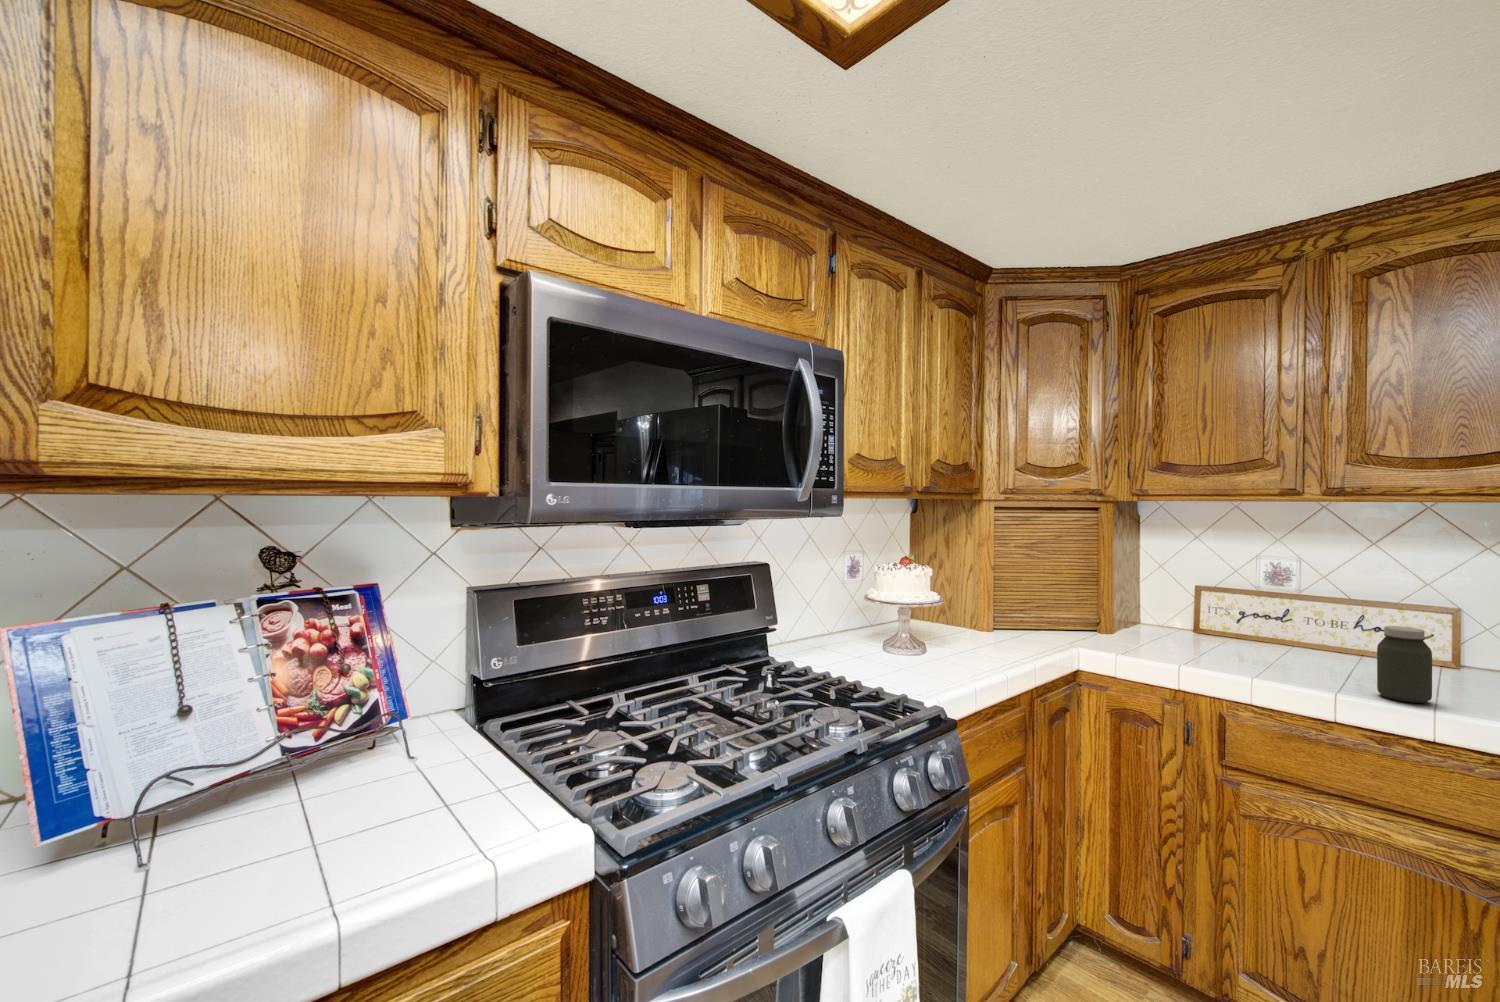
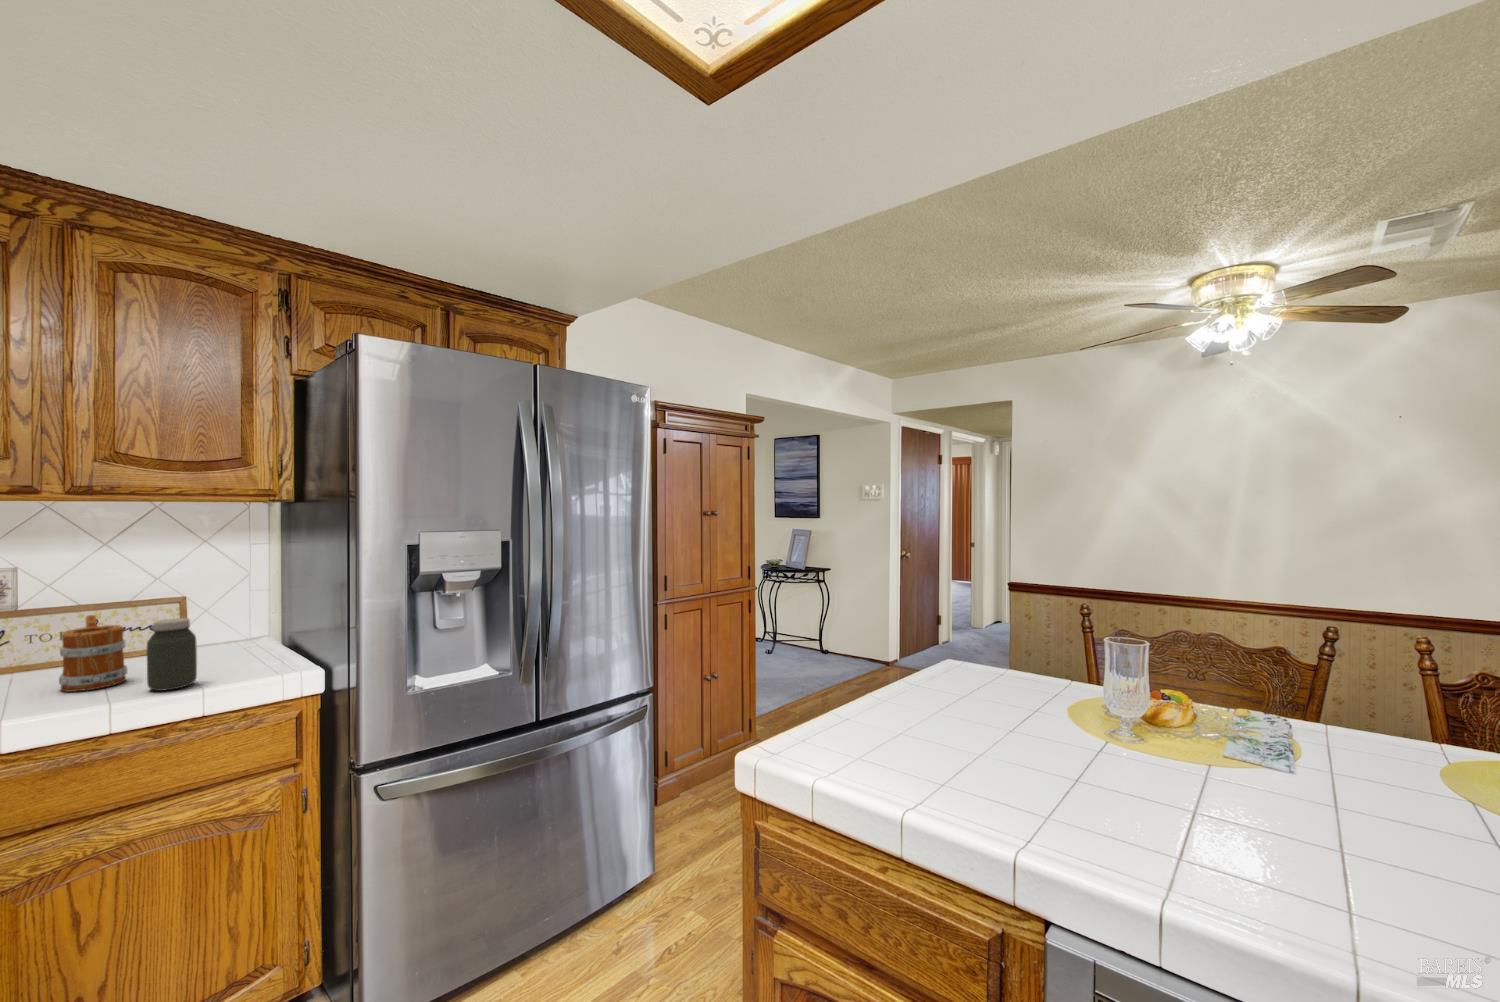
mug: none [1310,609,1371,680] -> present [59,615,127,692]

